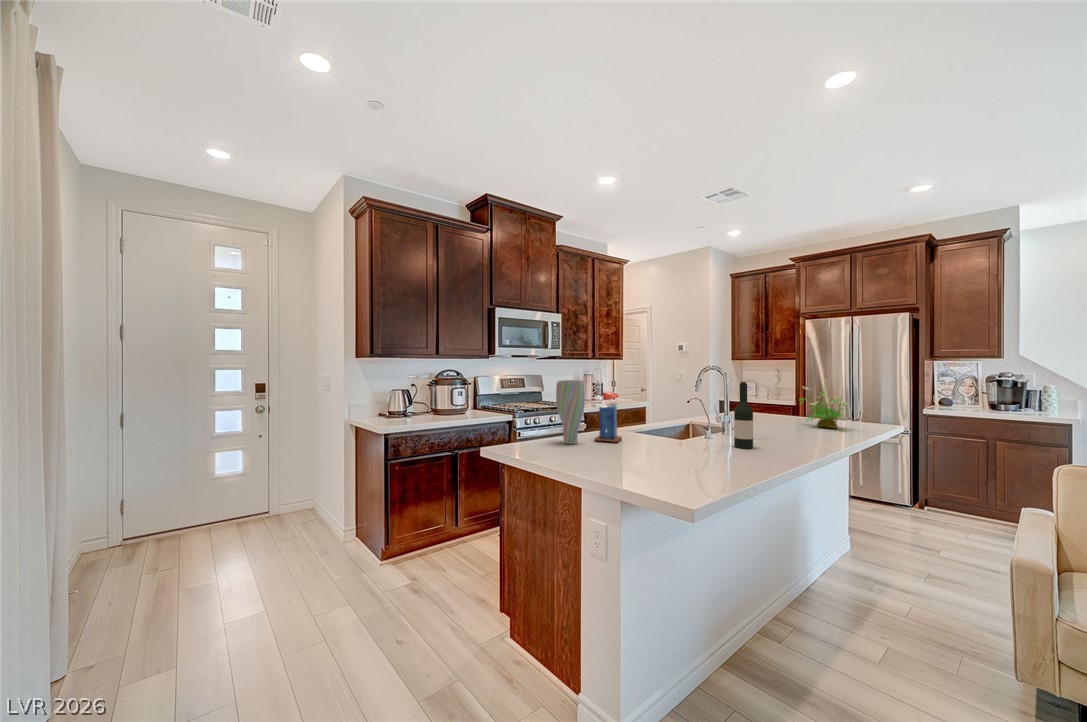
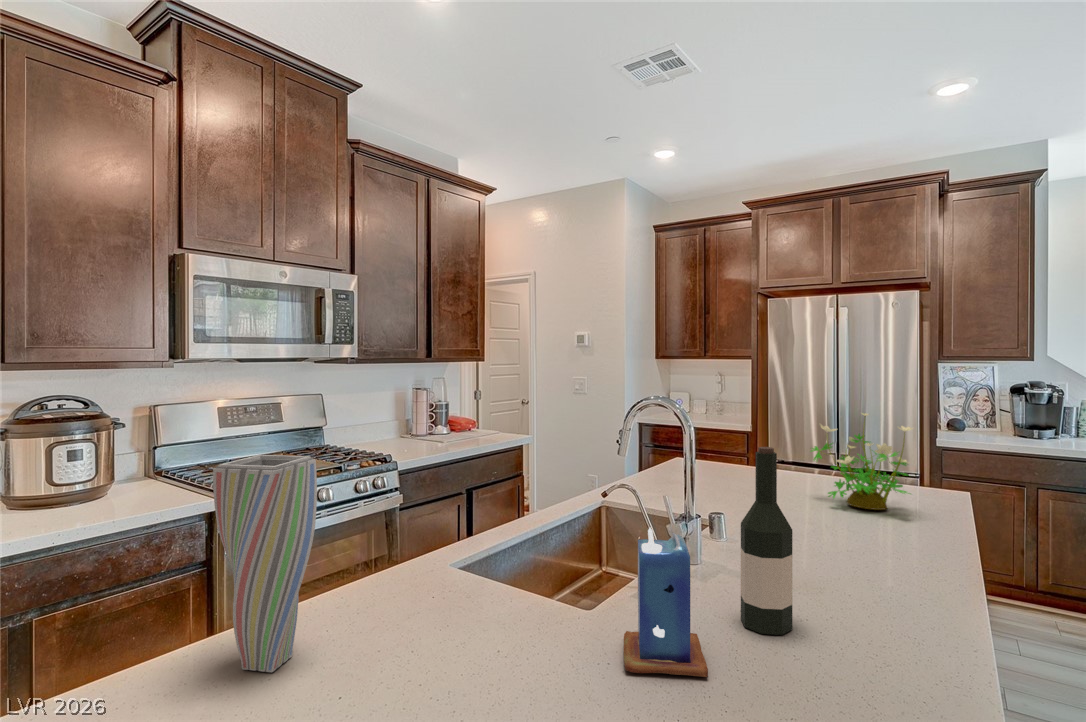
candle: present [594,401,622,442] -> present [624,528,708,677]

